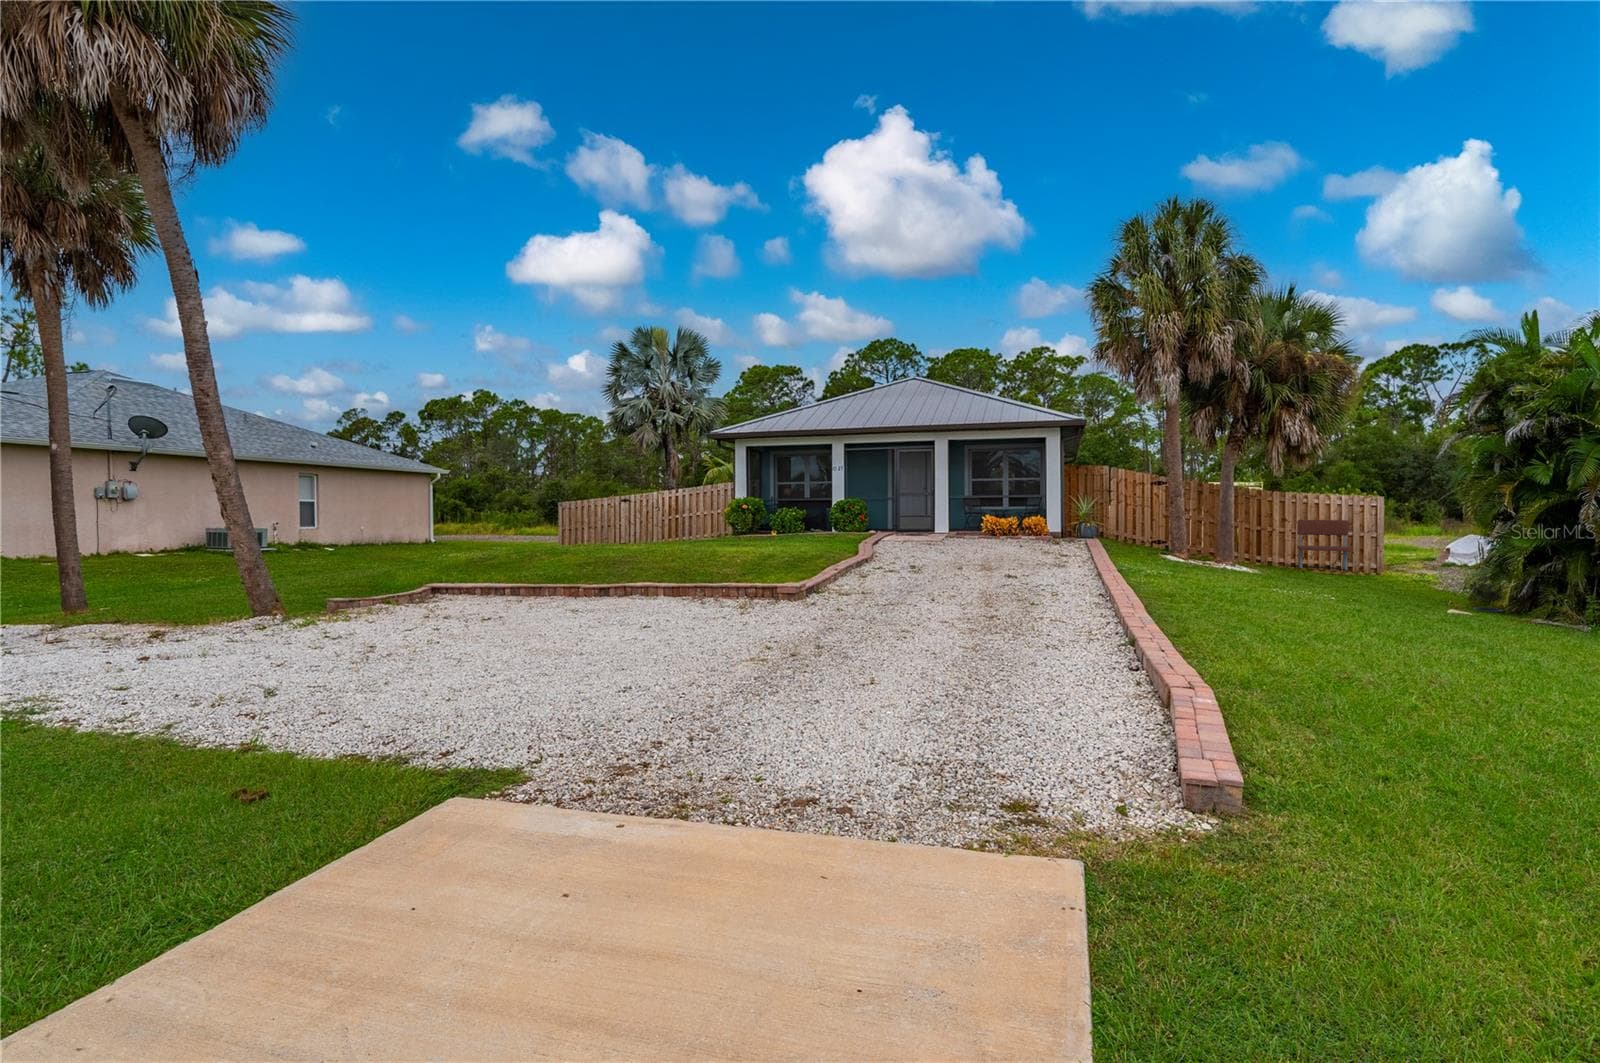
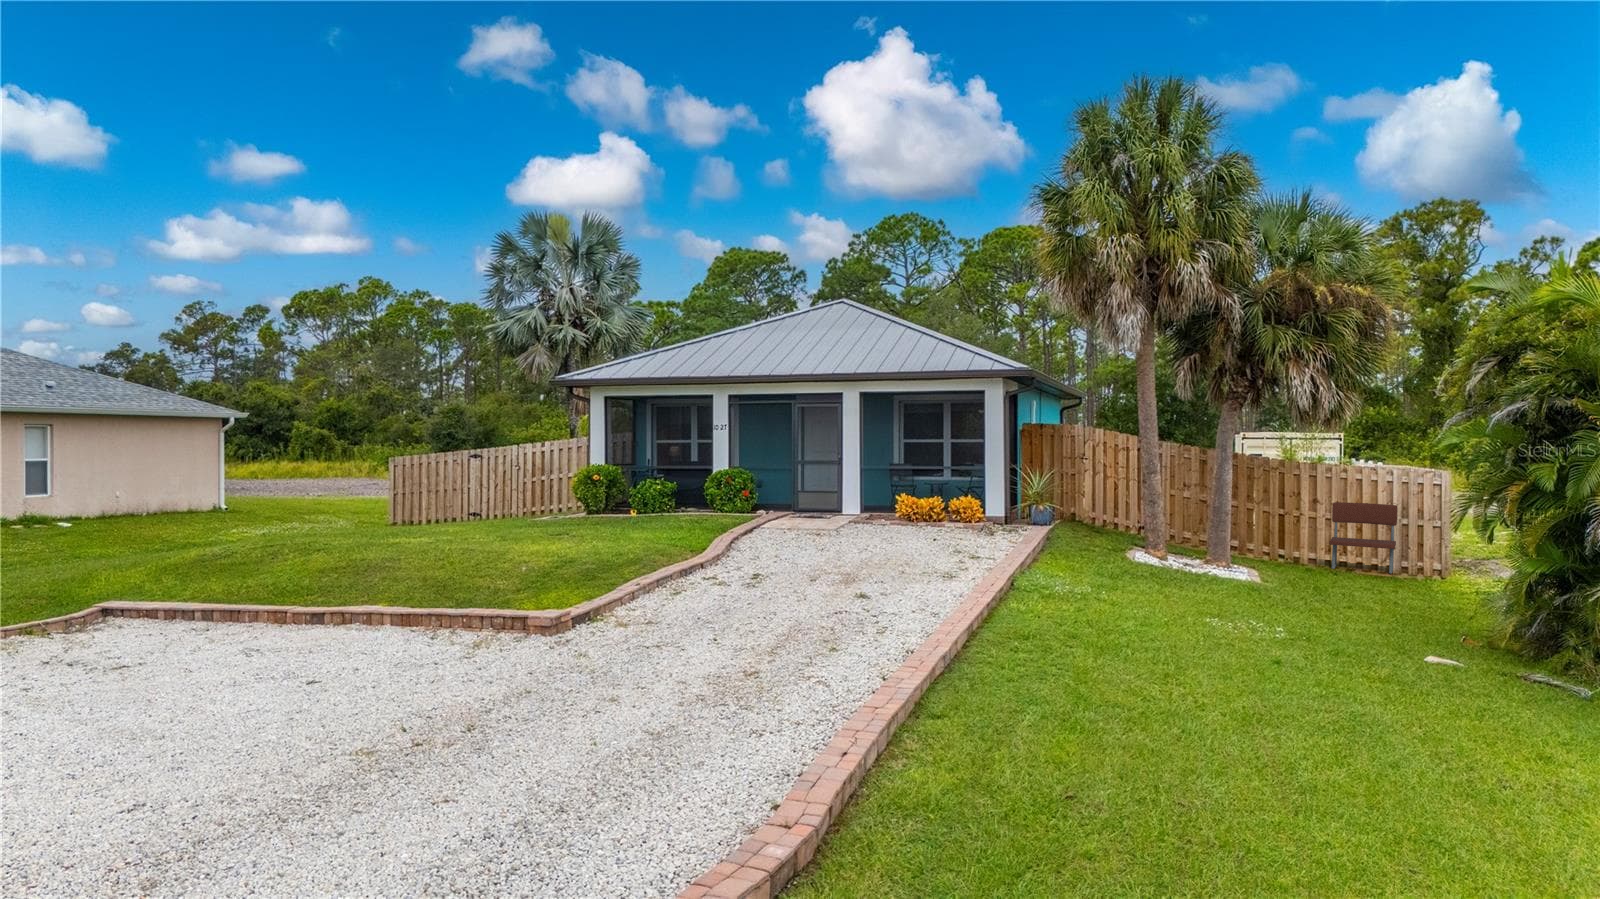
potted tree: present [1473,575,1504,612] -> none [1452,606,1496,663]

